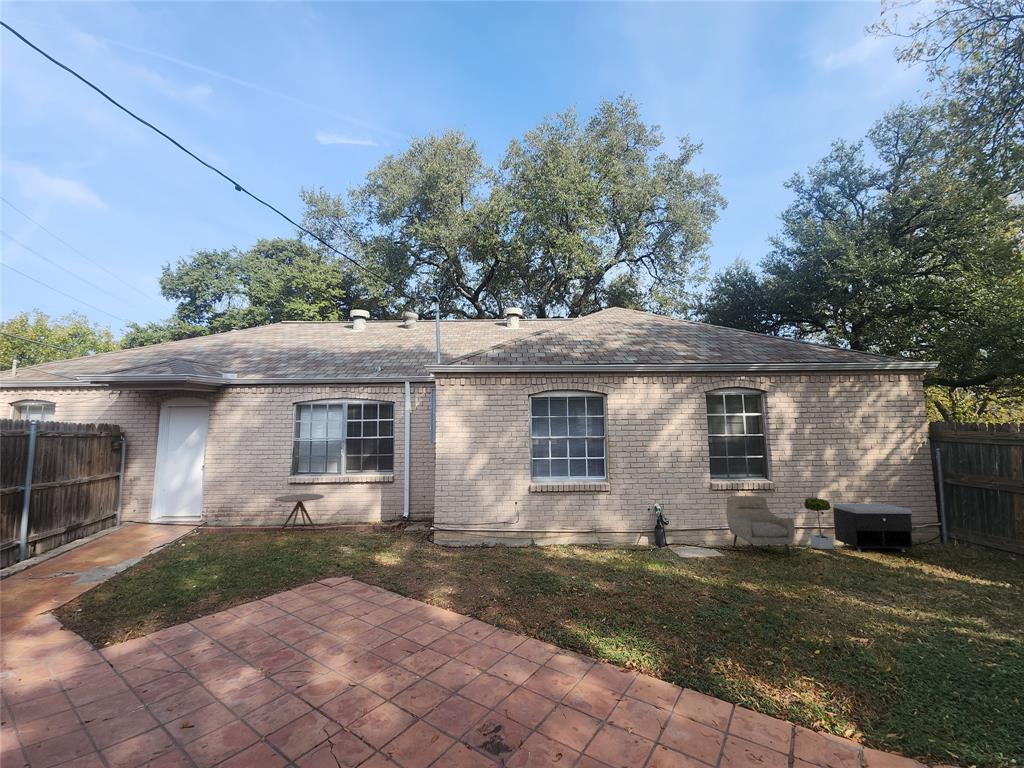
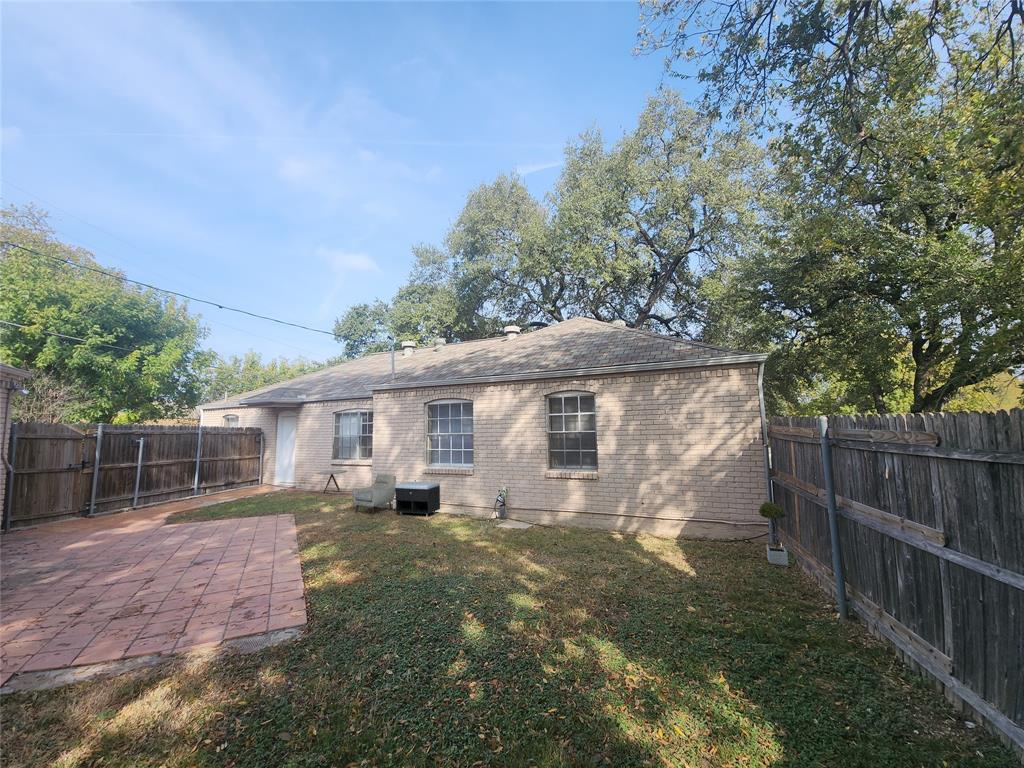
chair: present [726,496,794,557] -> present [353,474,396,515]
potted tree: present [804,497,834,549] -> present [759,501,789,565]
storage bench: present [833,504,914,552] -> present [395,482,440,516]

